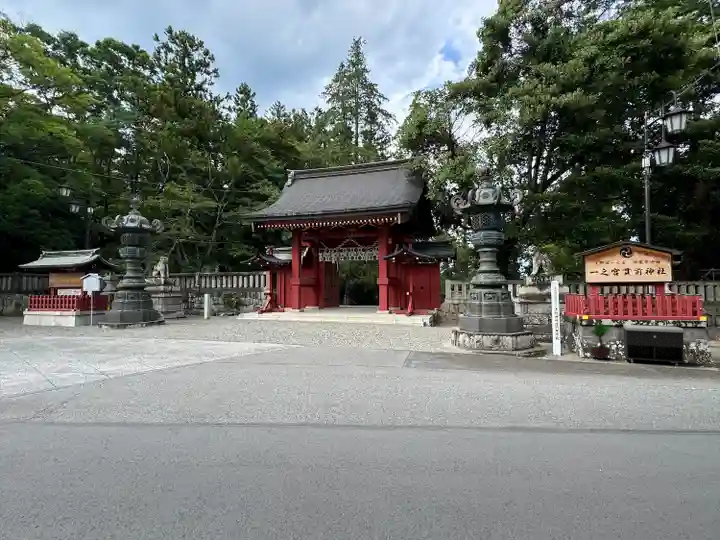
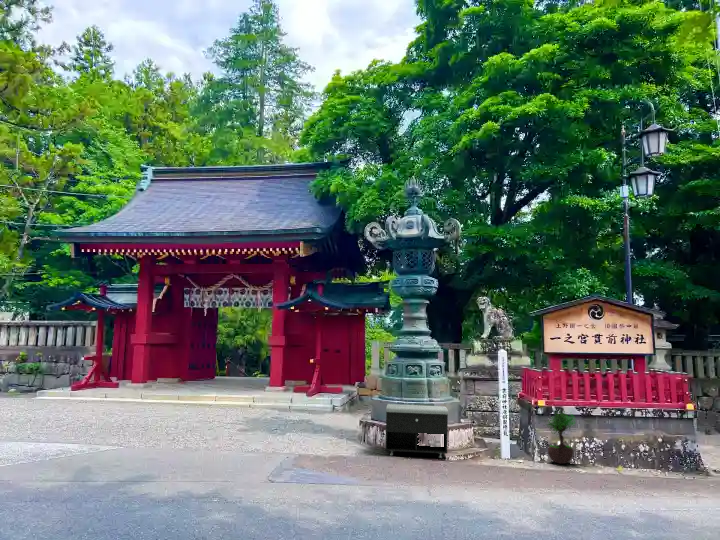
storage bench: present [623,325,684,365] -> present [385,404,448,458]

